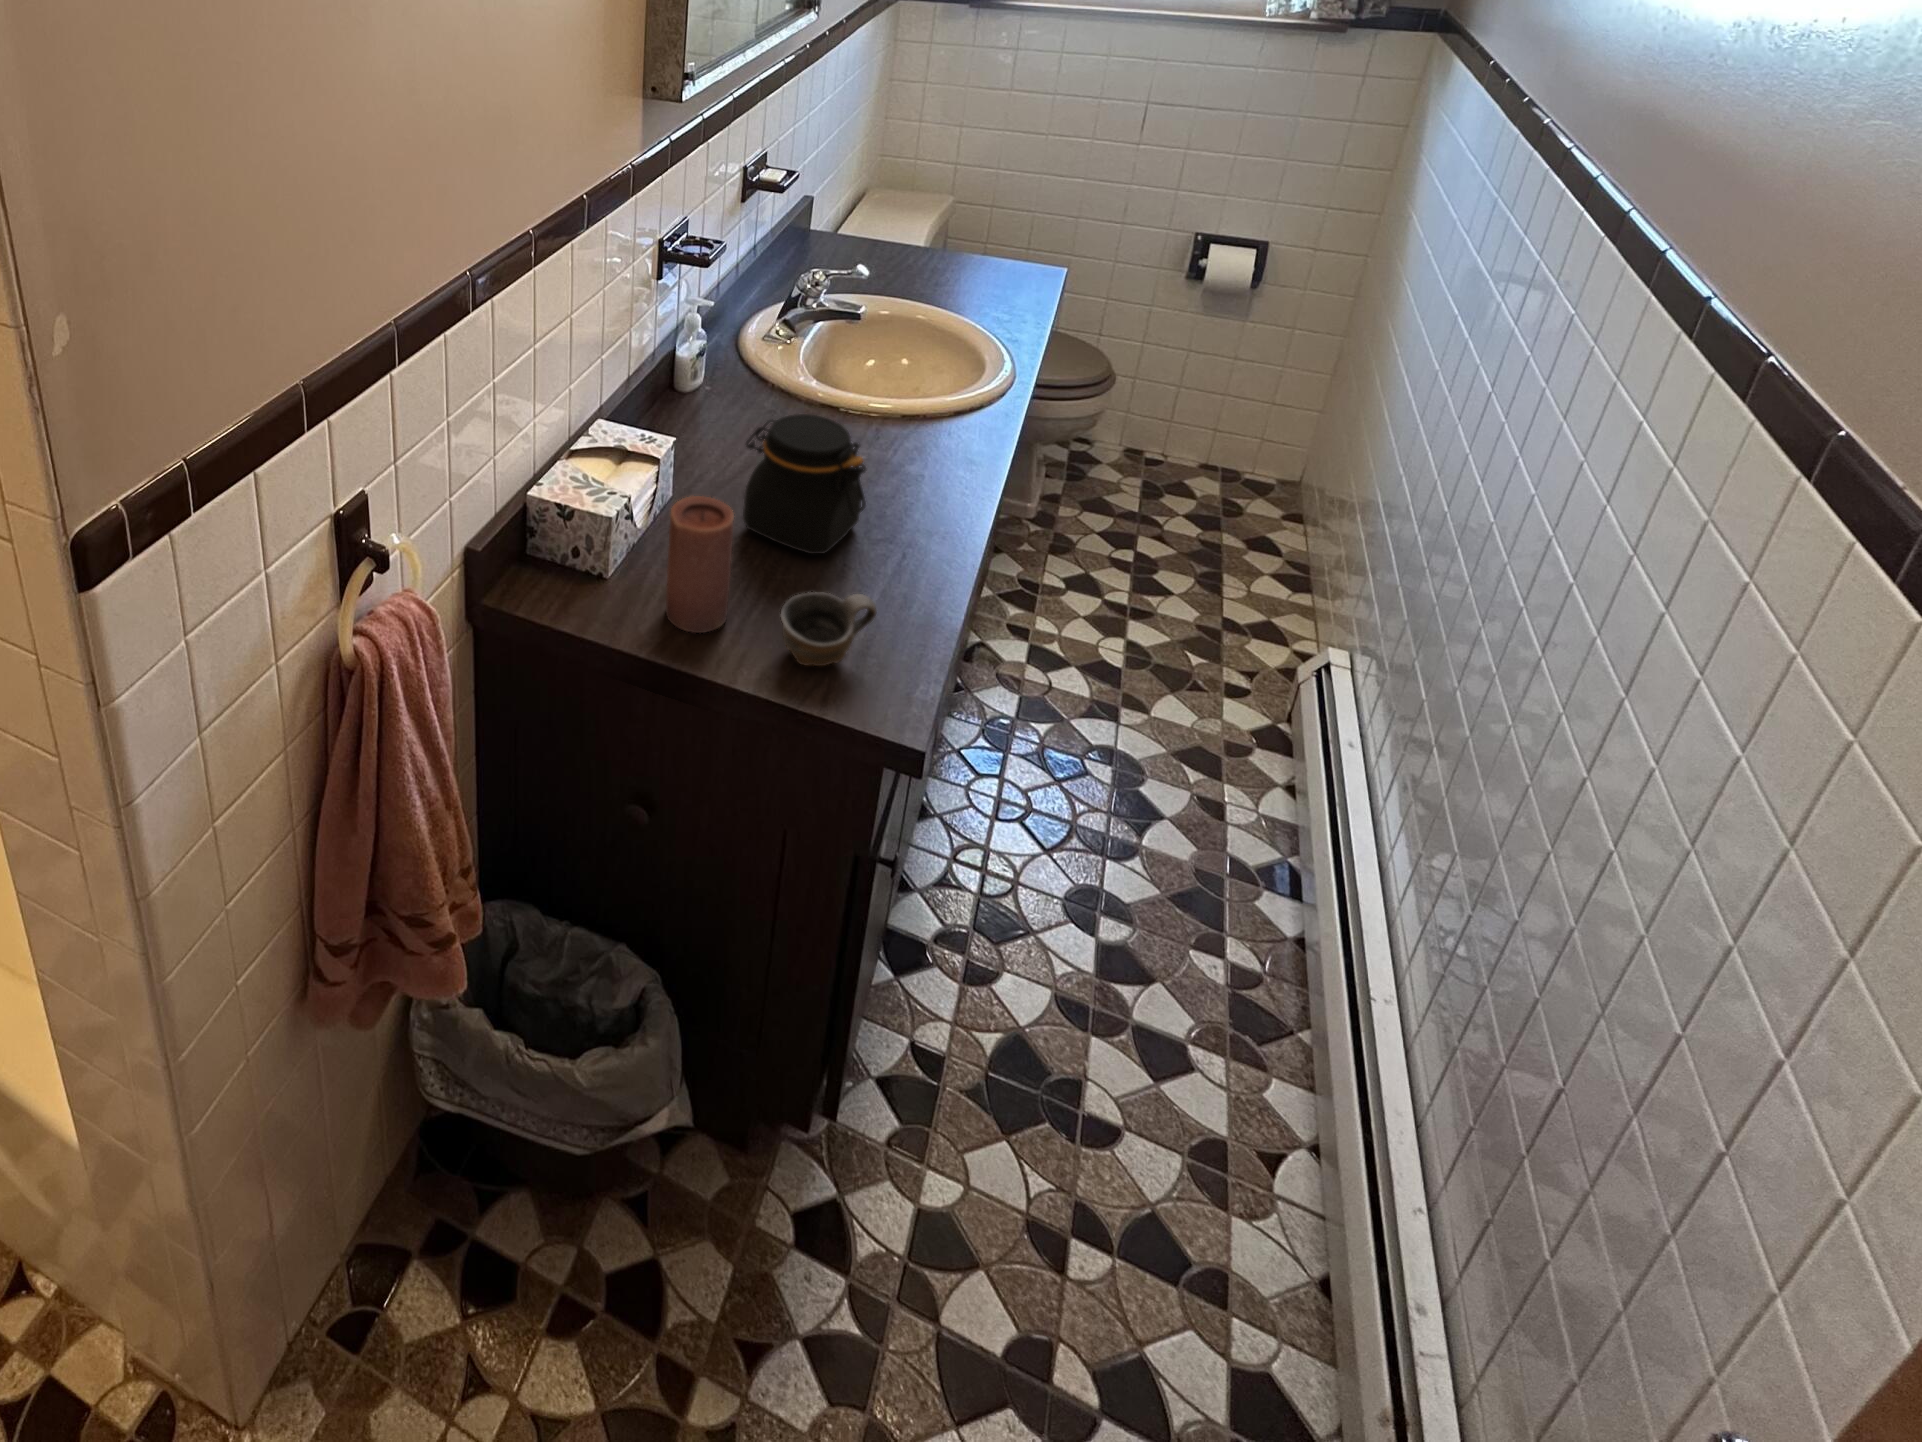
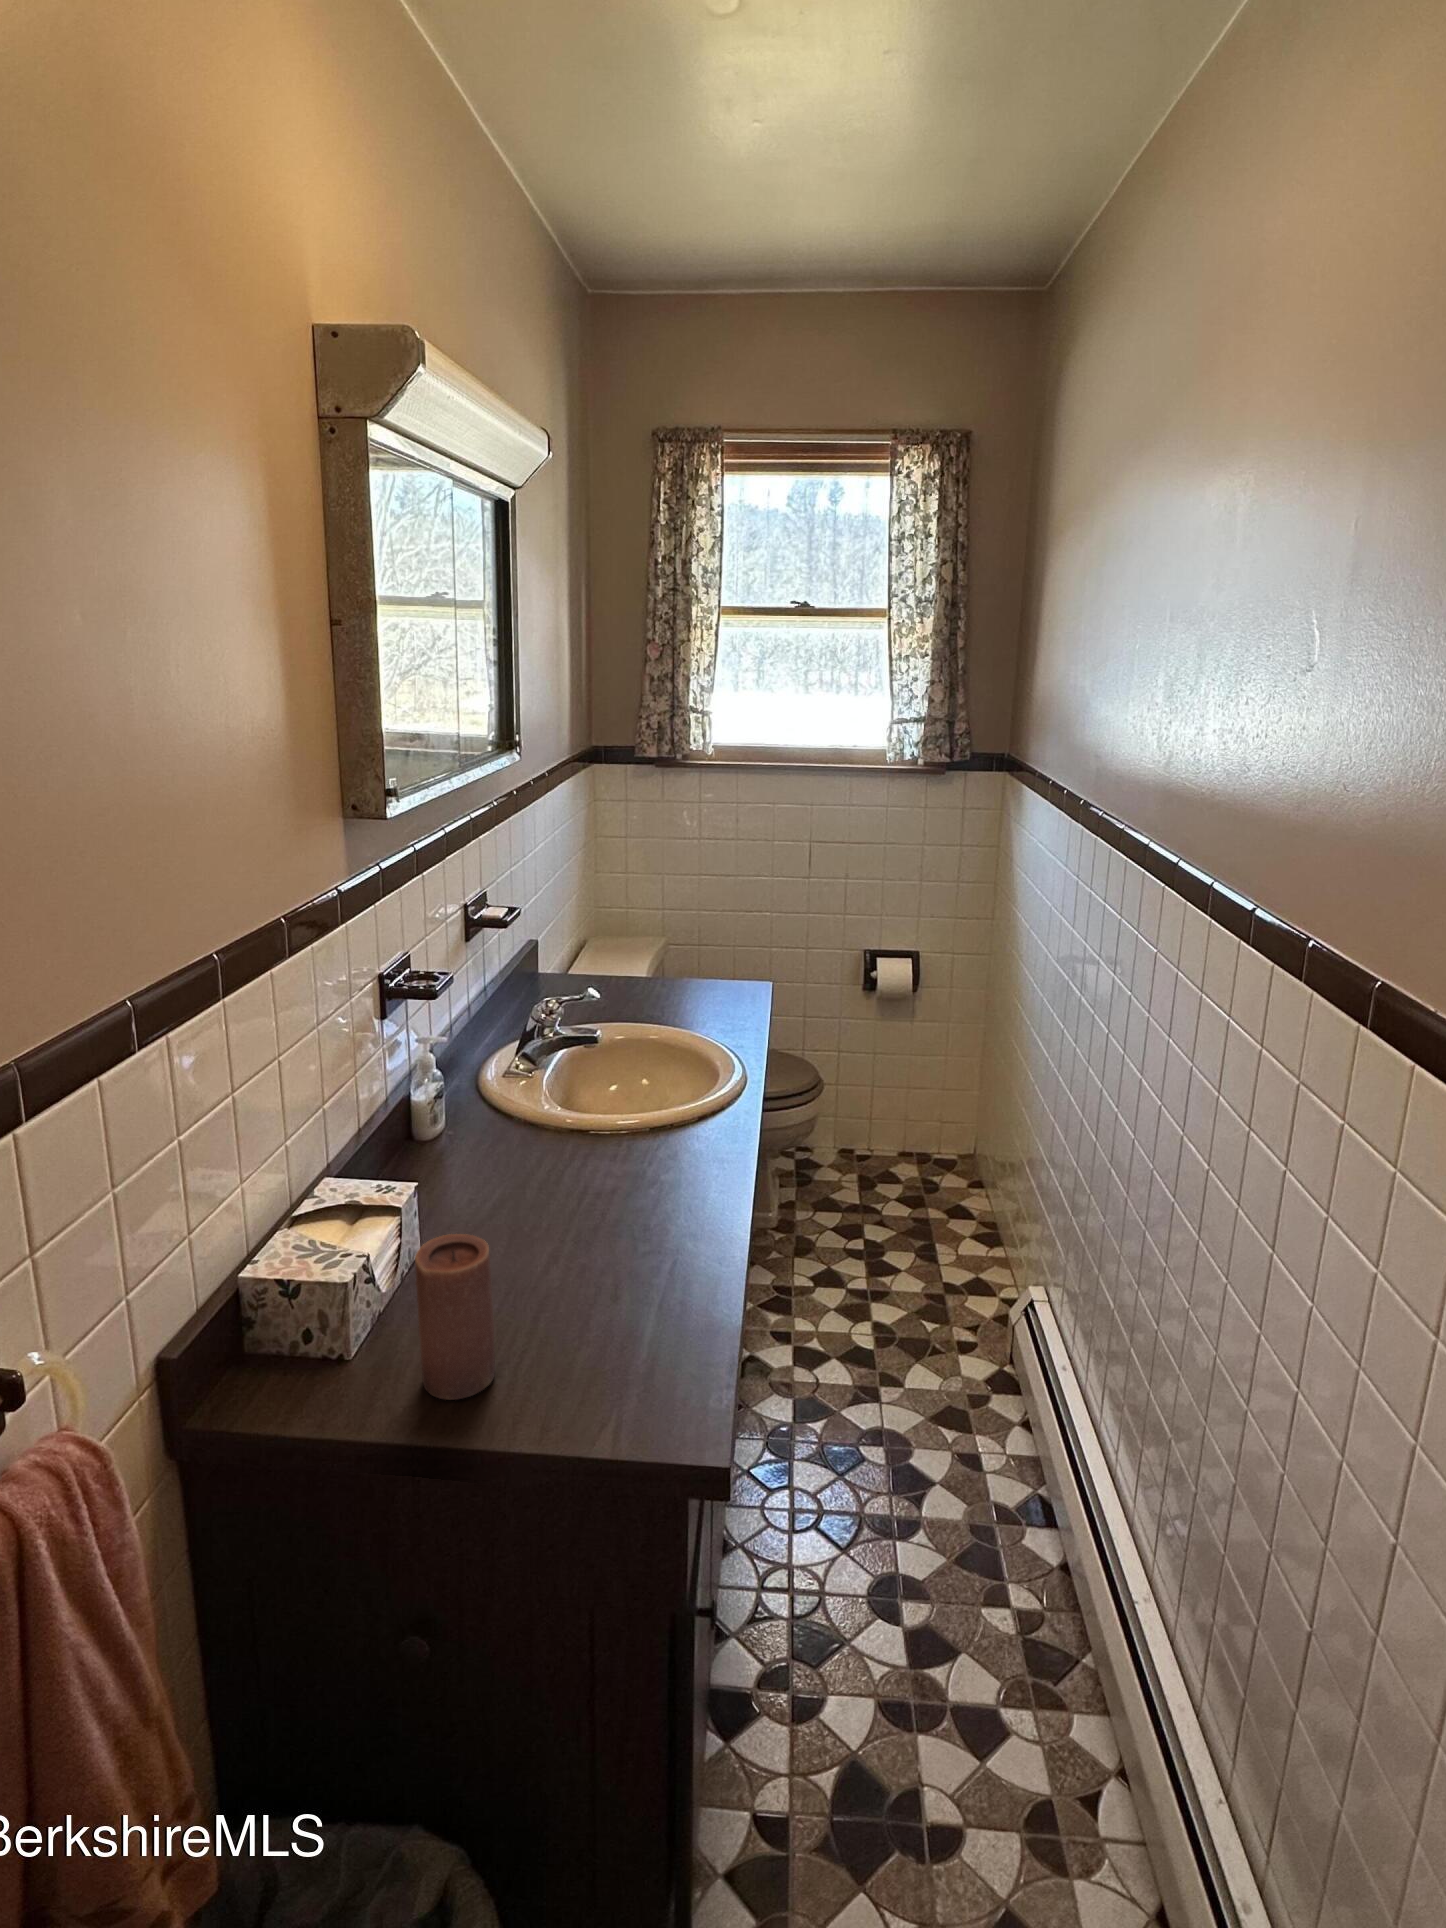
jar: present [743,414,866,554] -> none [495,1130,629,1281]
cup: present [781,592,877,666] -> none [555,1308,658,1405]

